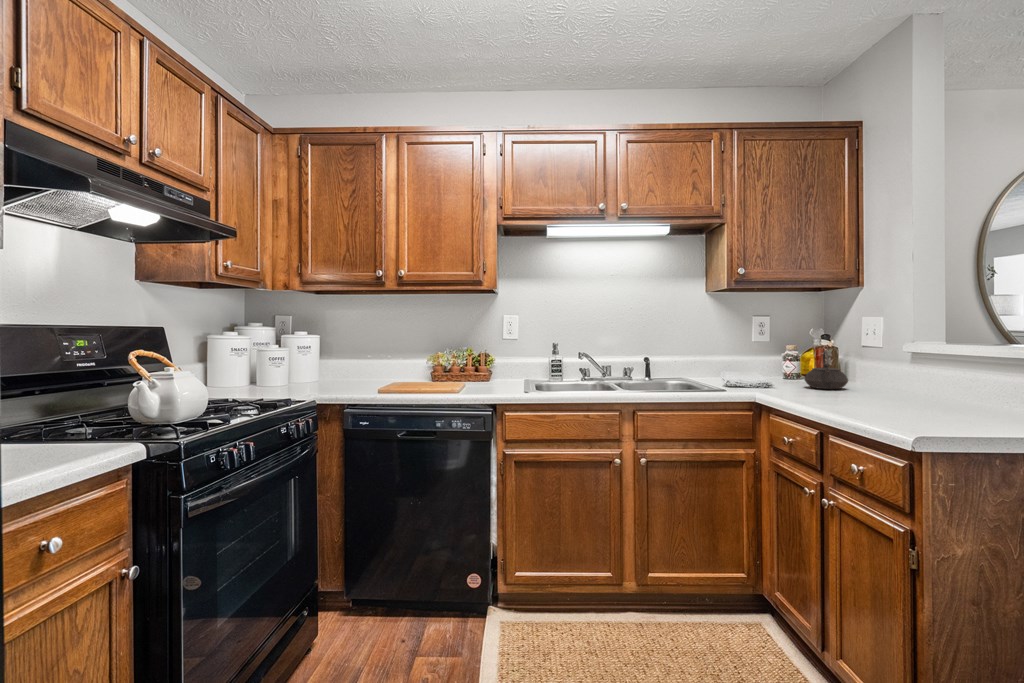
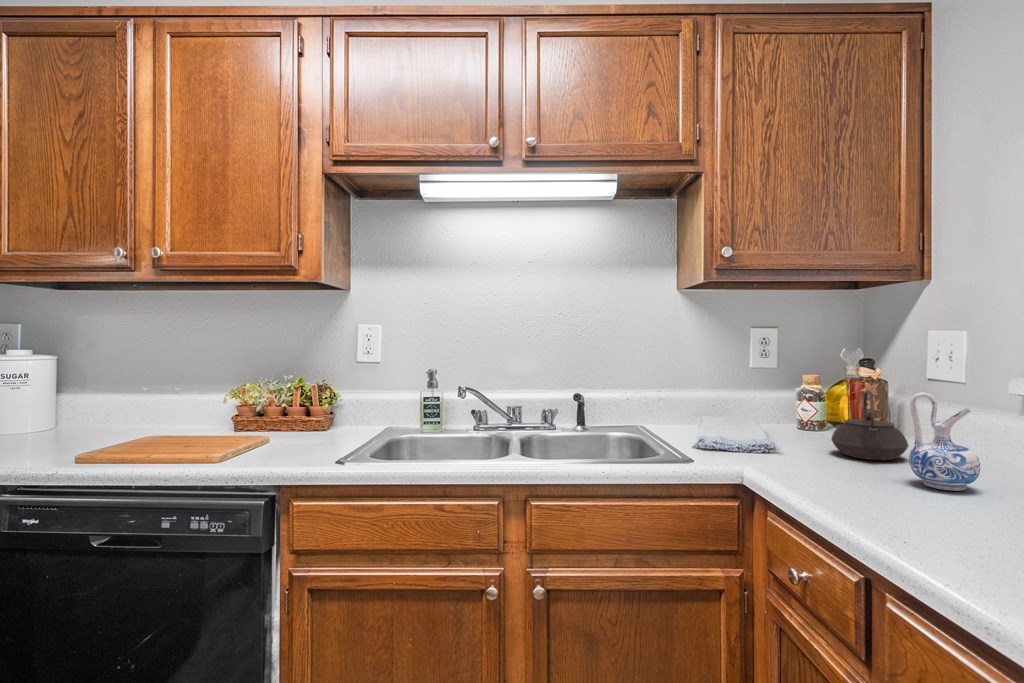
ceramic pitcher: none [846,348,882,398] -> present [909,393,980,491]

